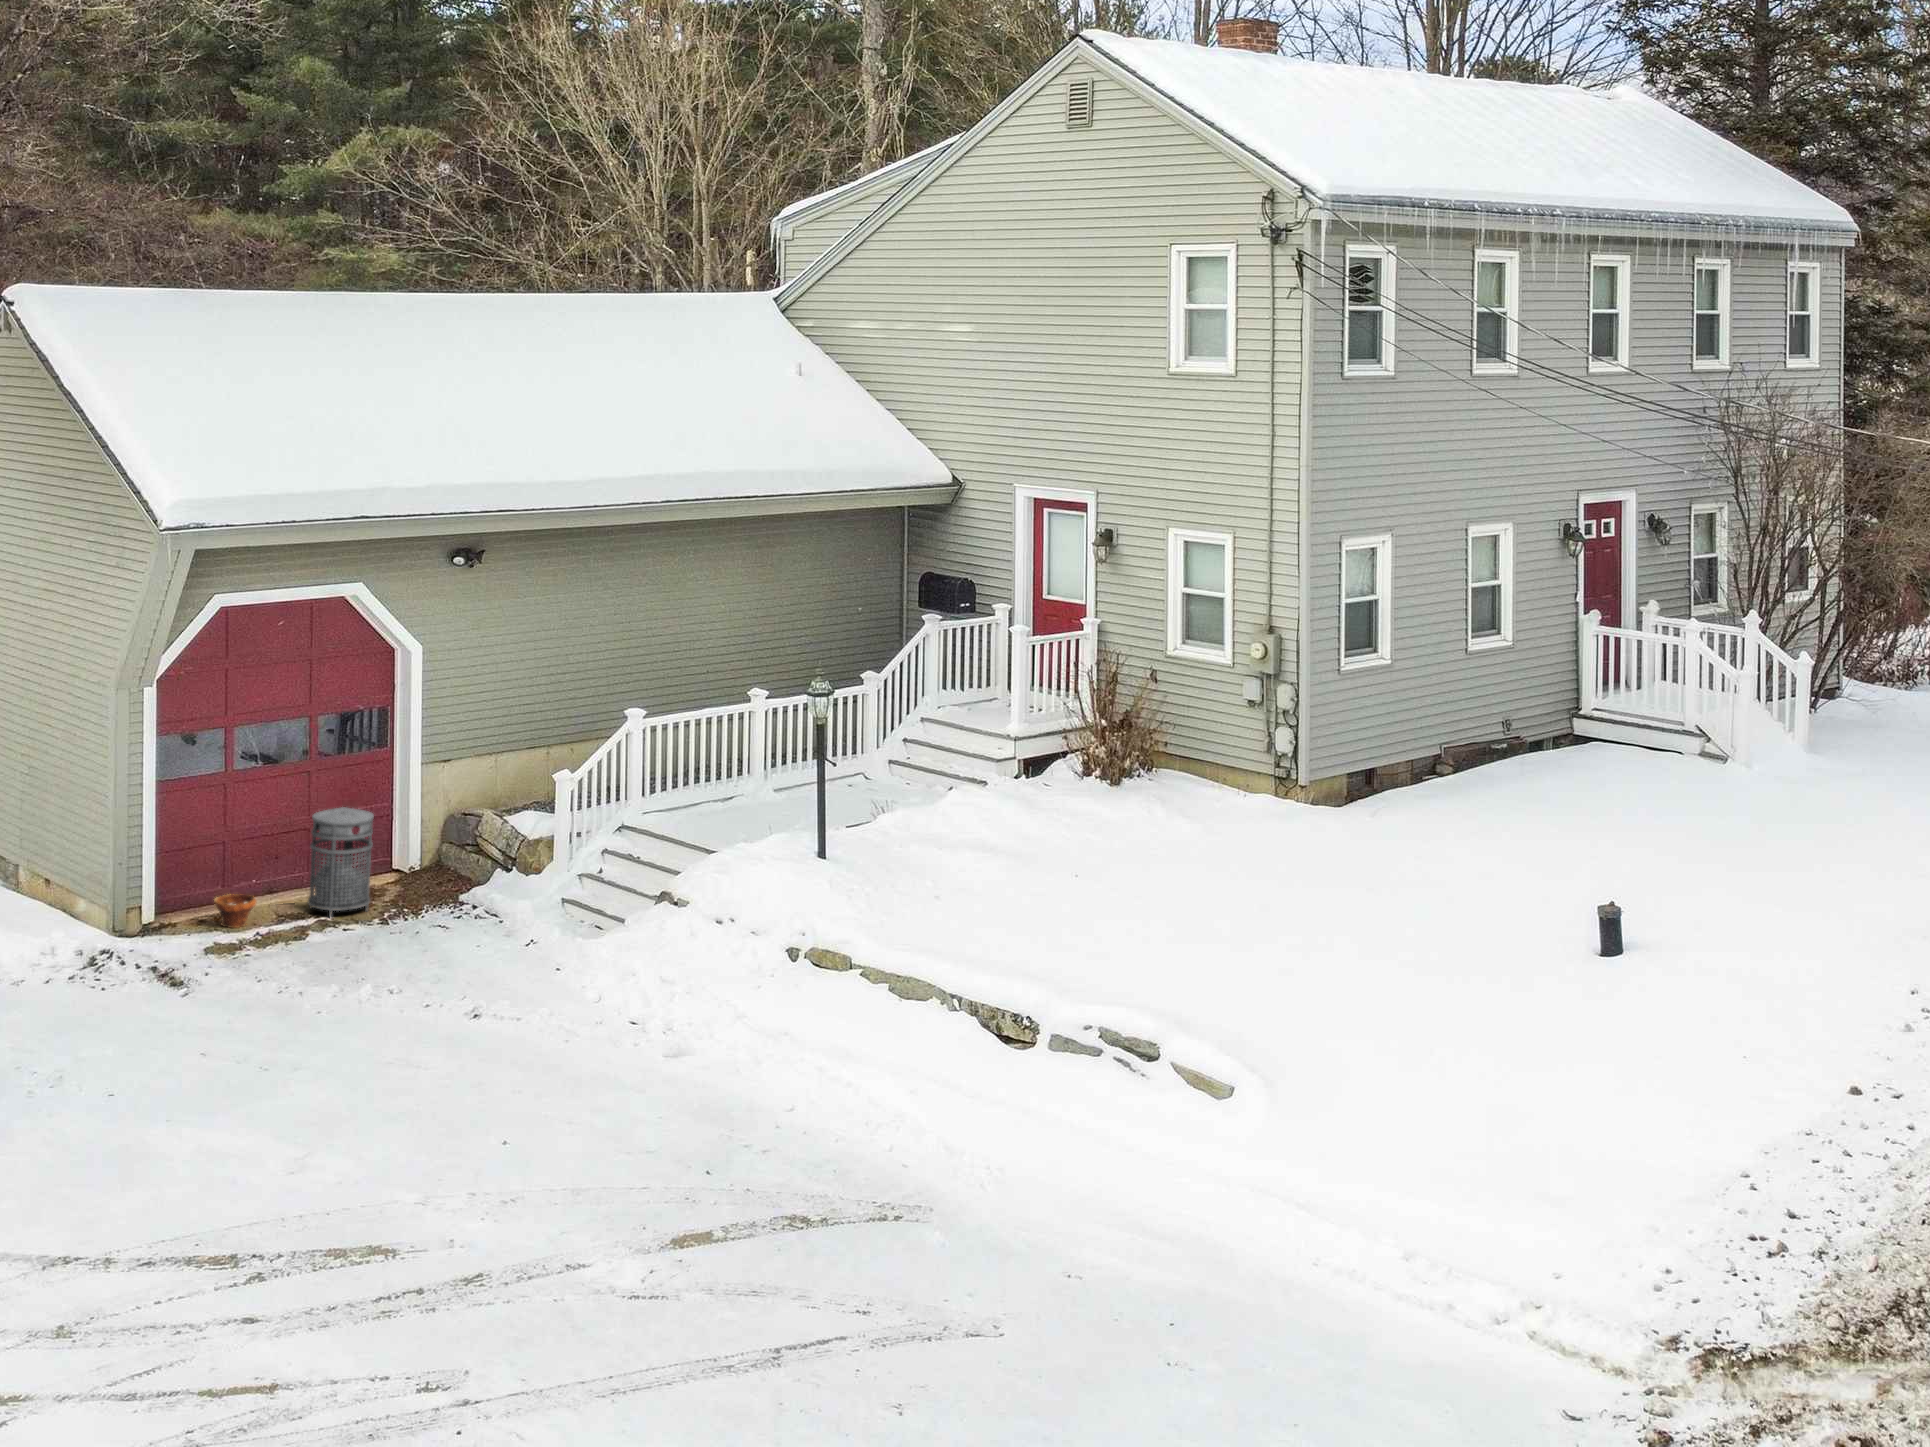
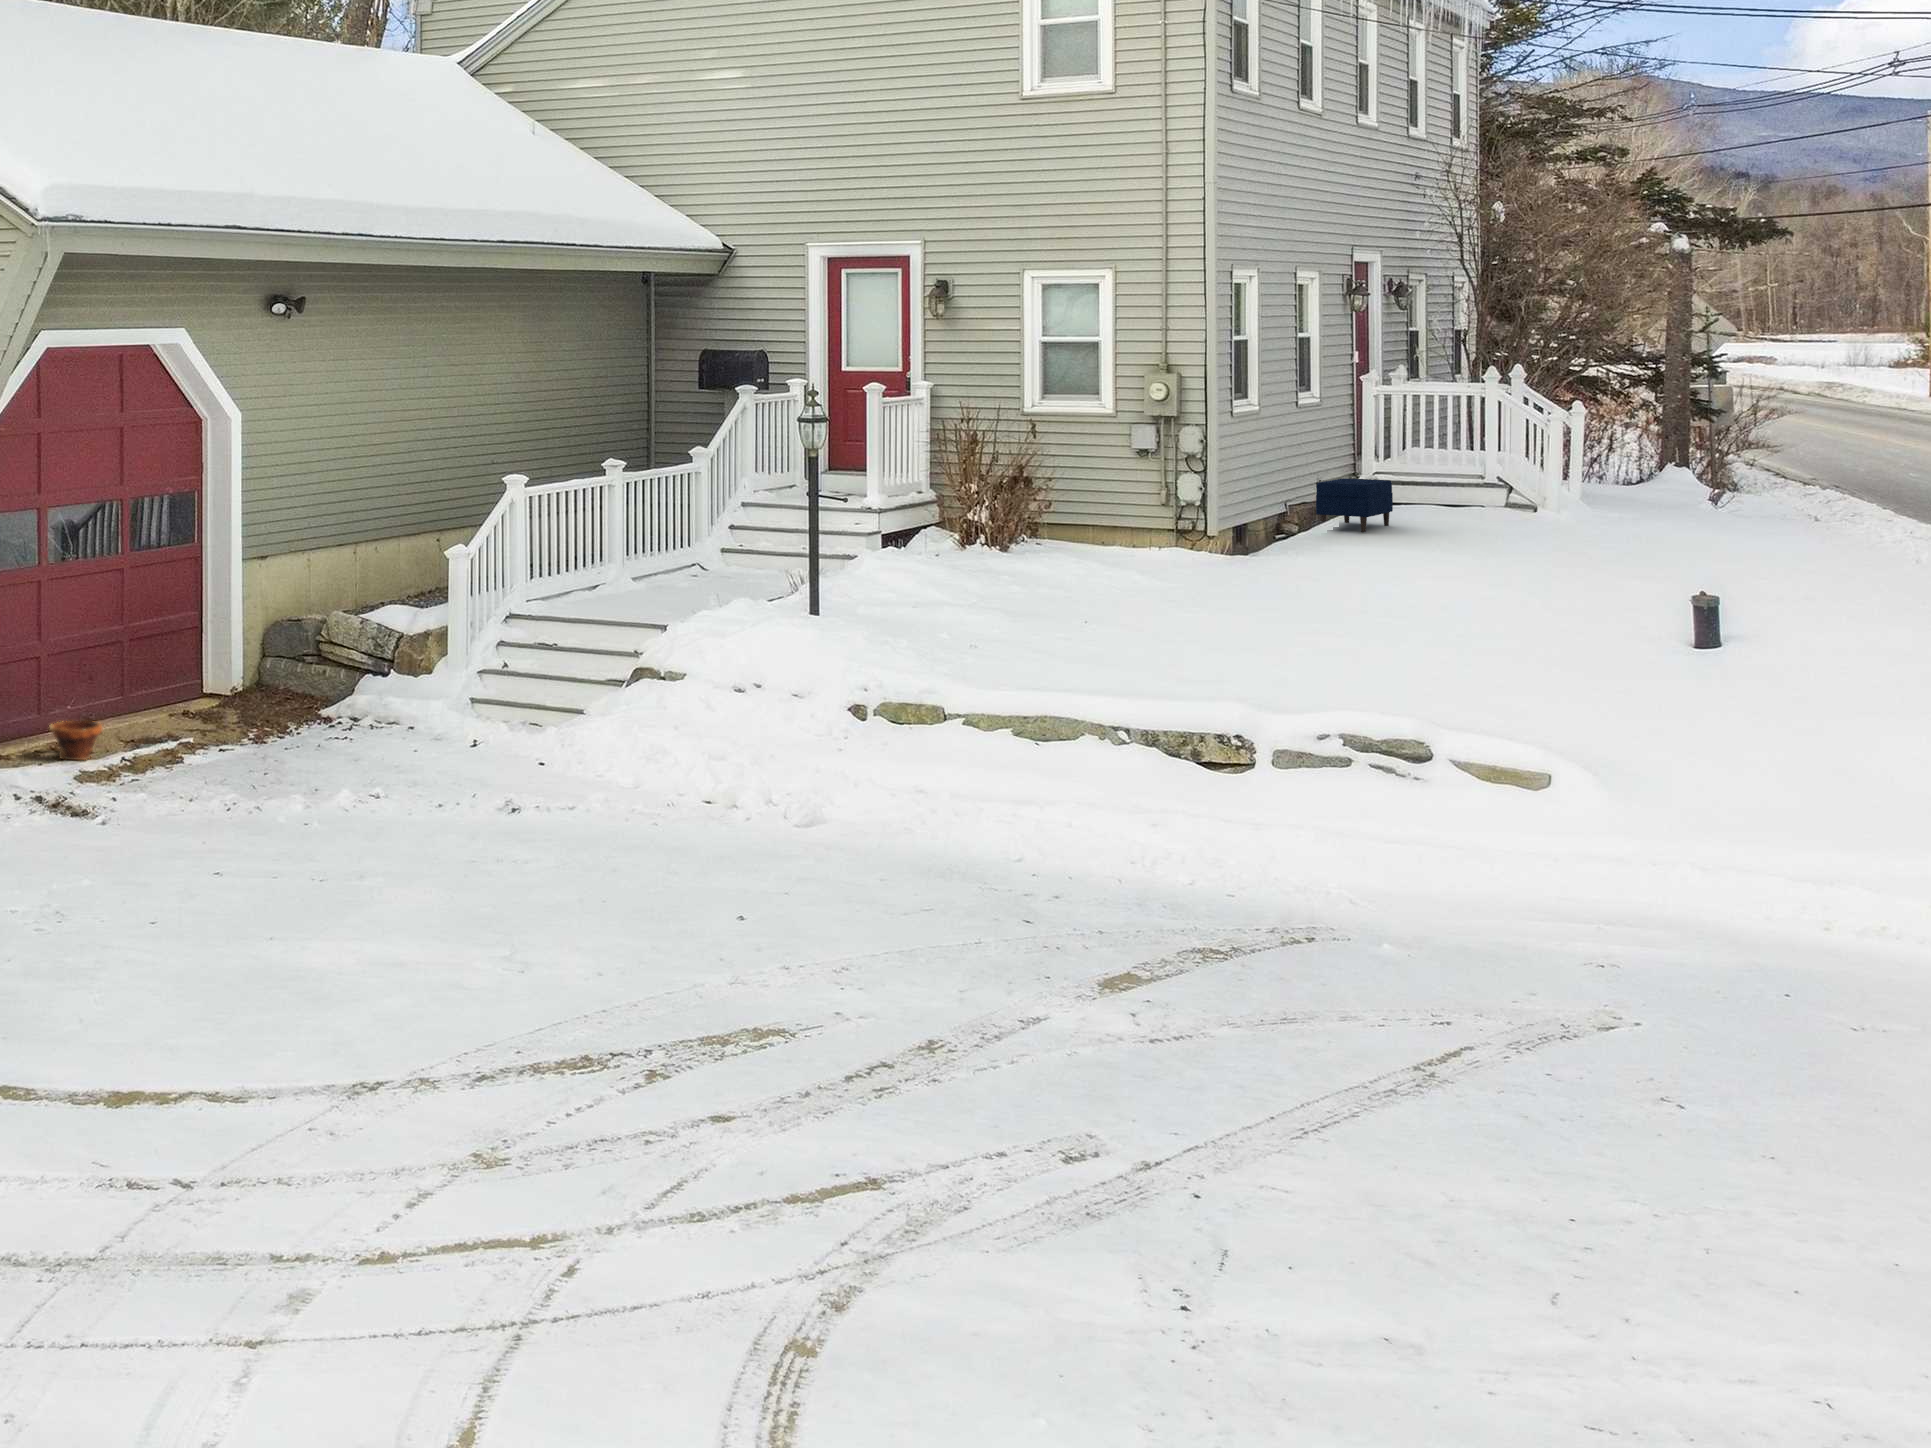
bench: none [1496,717,1588,777] -> present [1316,478,1393,532]
trash can: present [308,807,374,918] -> none [146,609,224,745]

